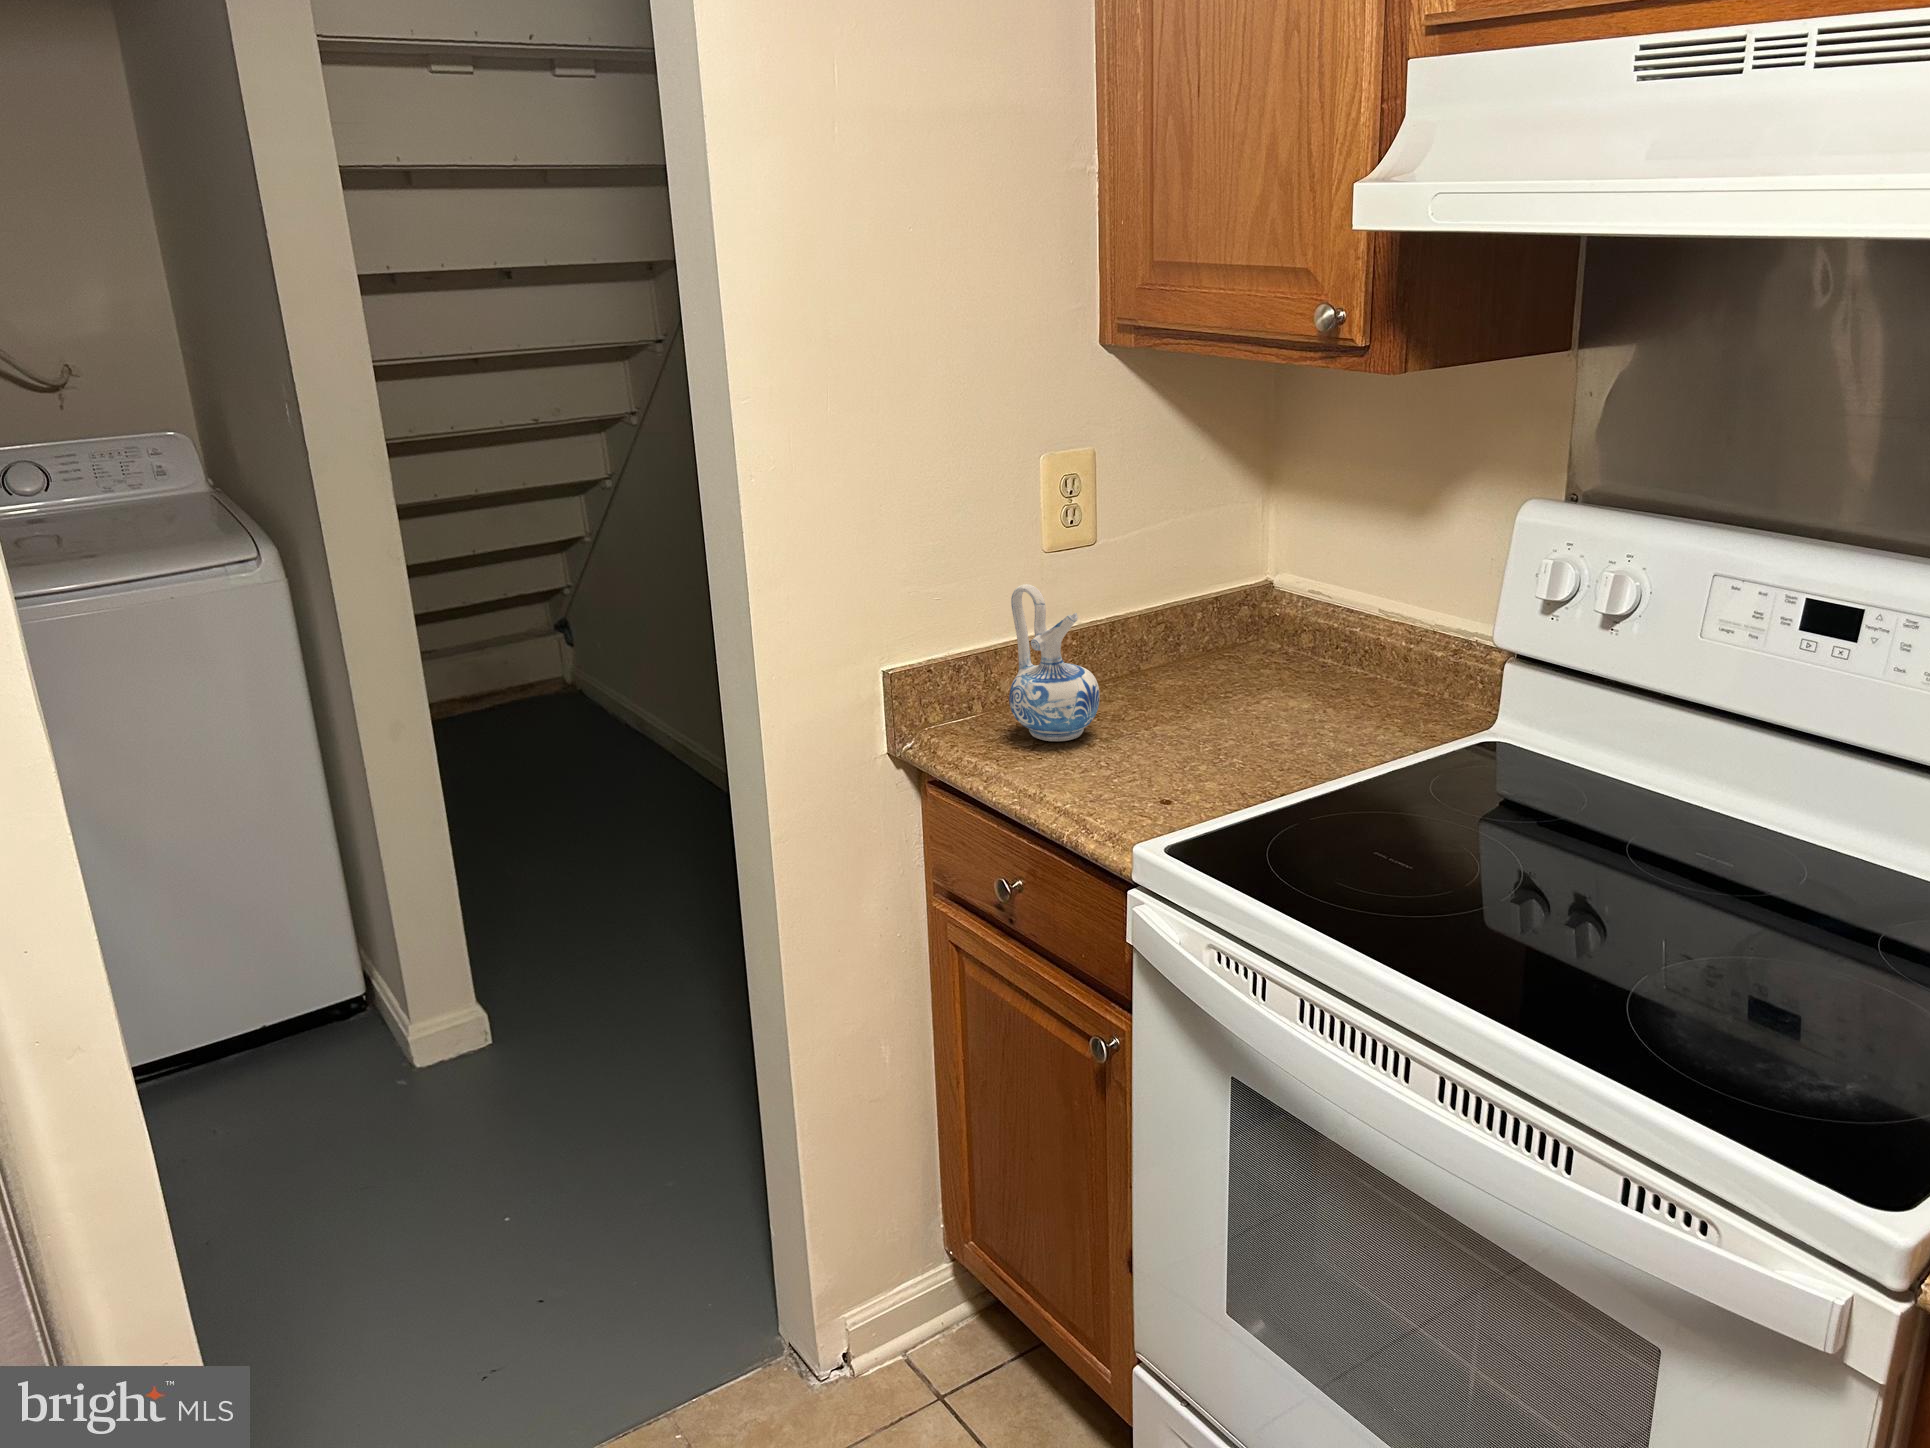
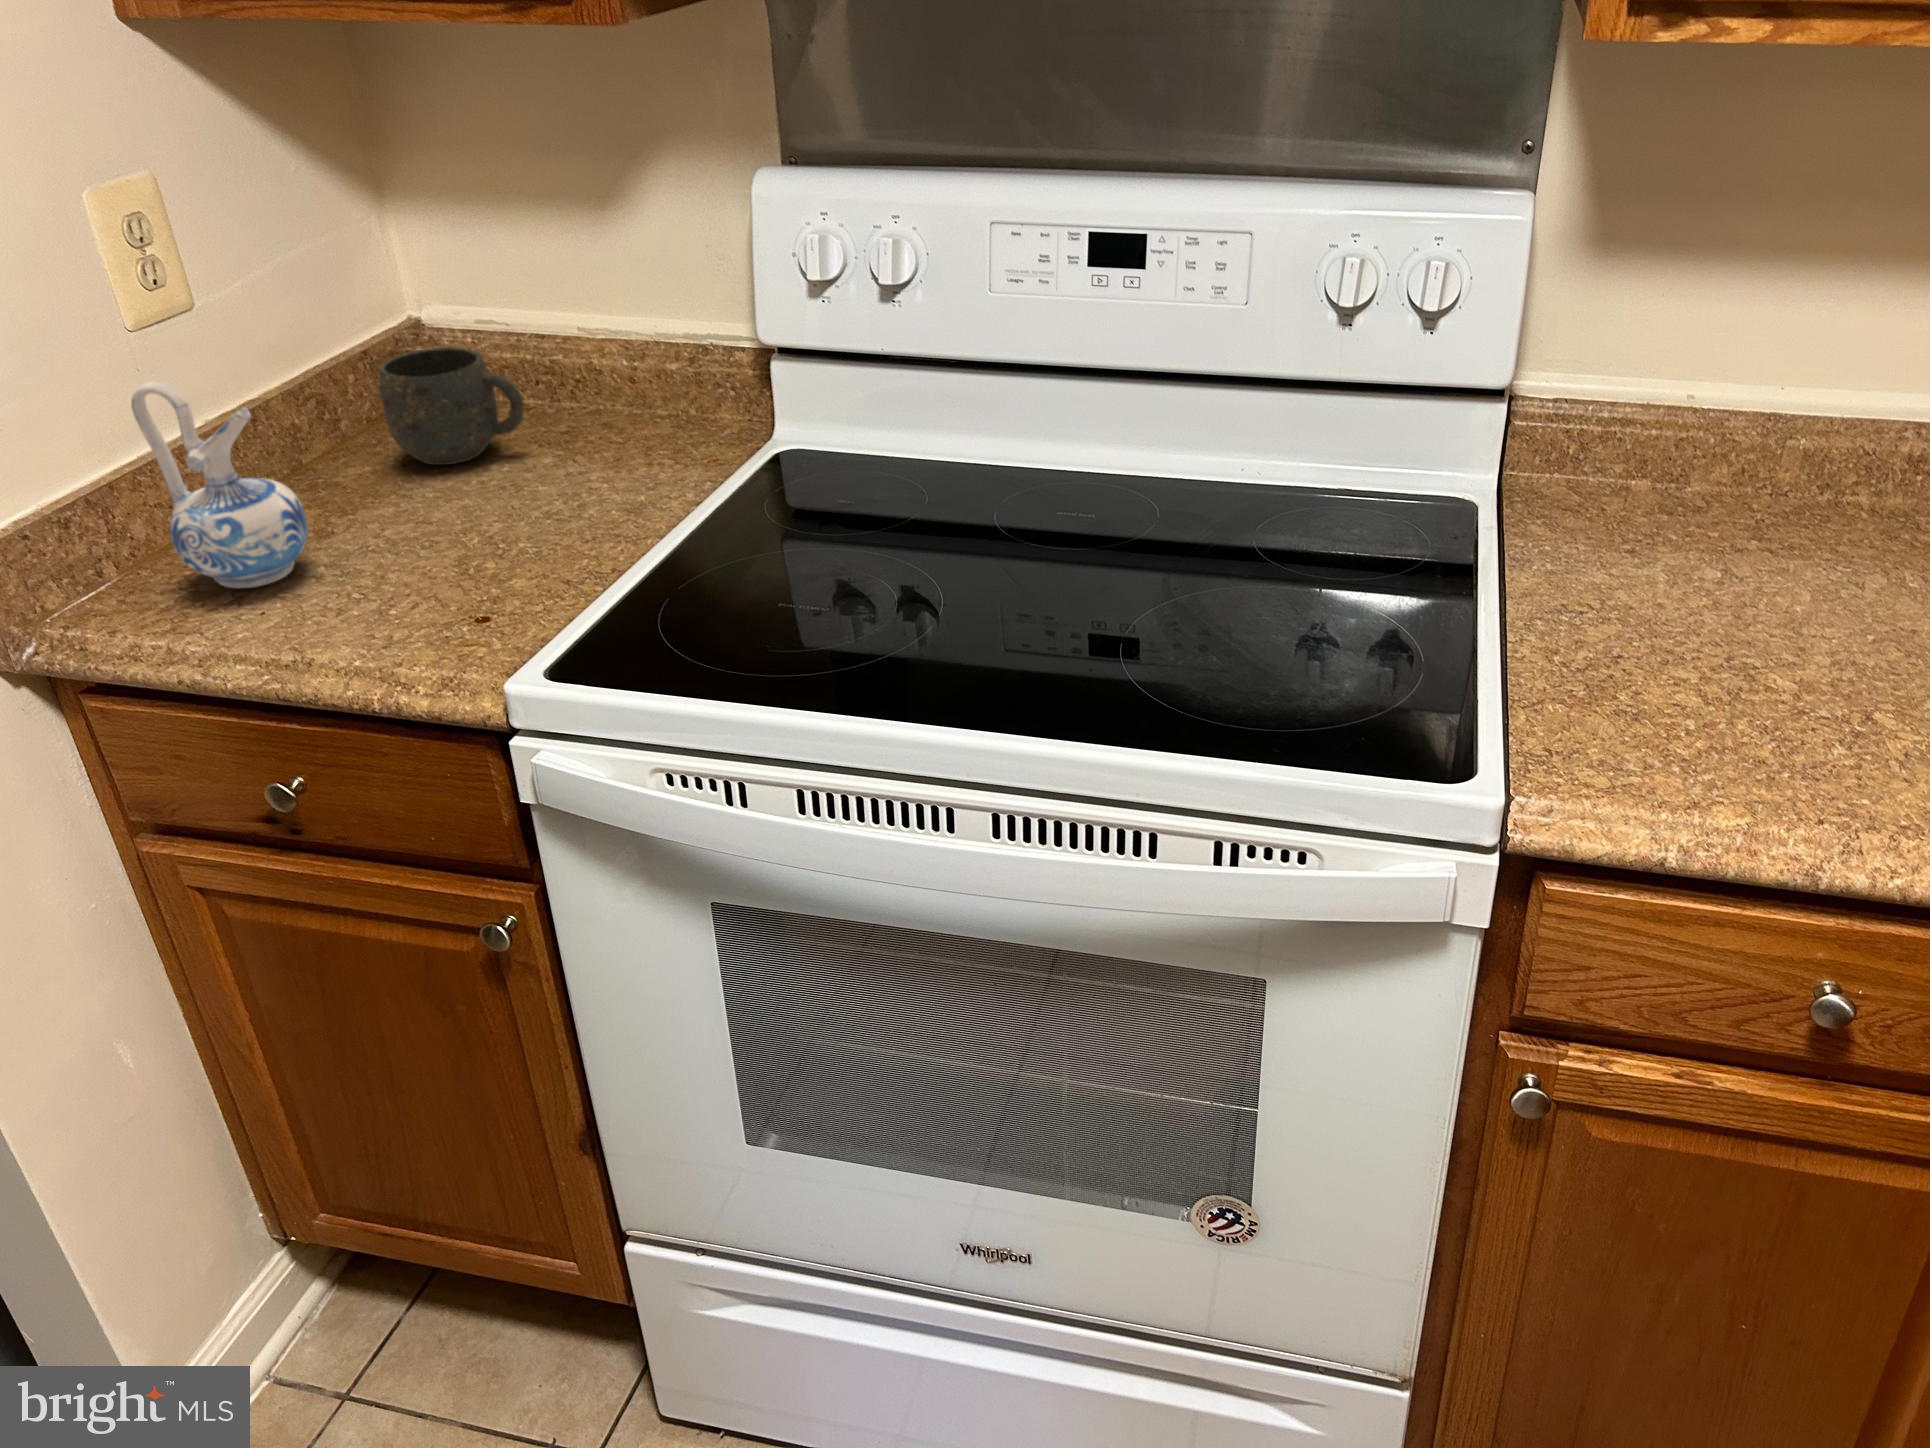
mug: none [1203,602,1305,693] -> present [379,347,524,465]

